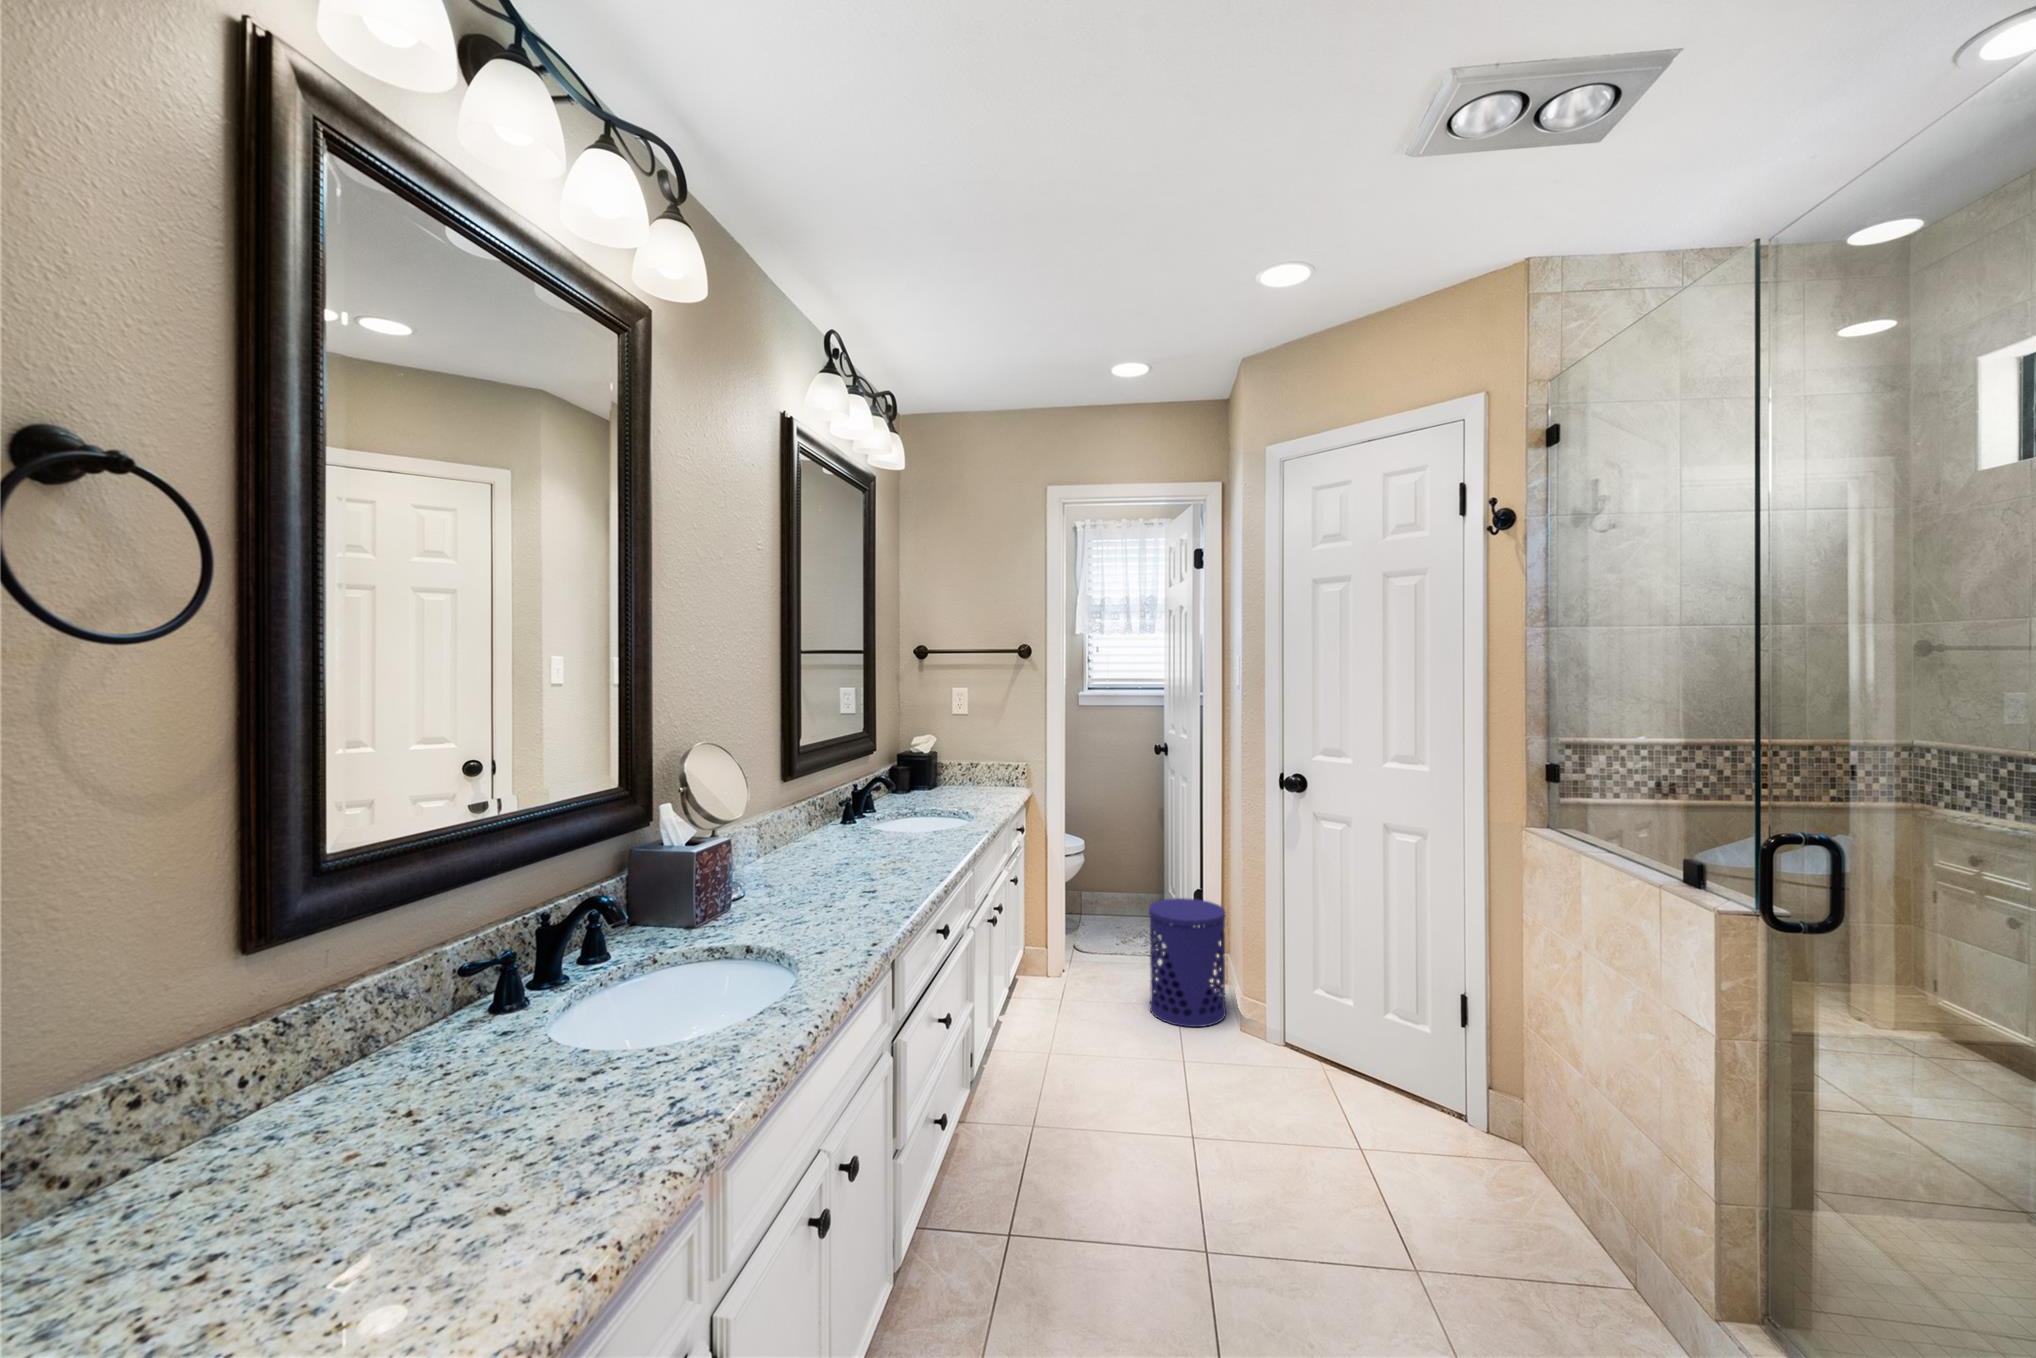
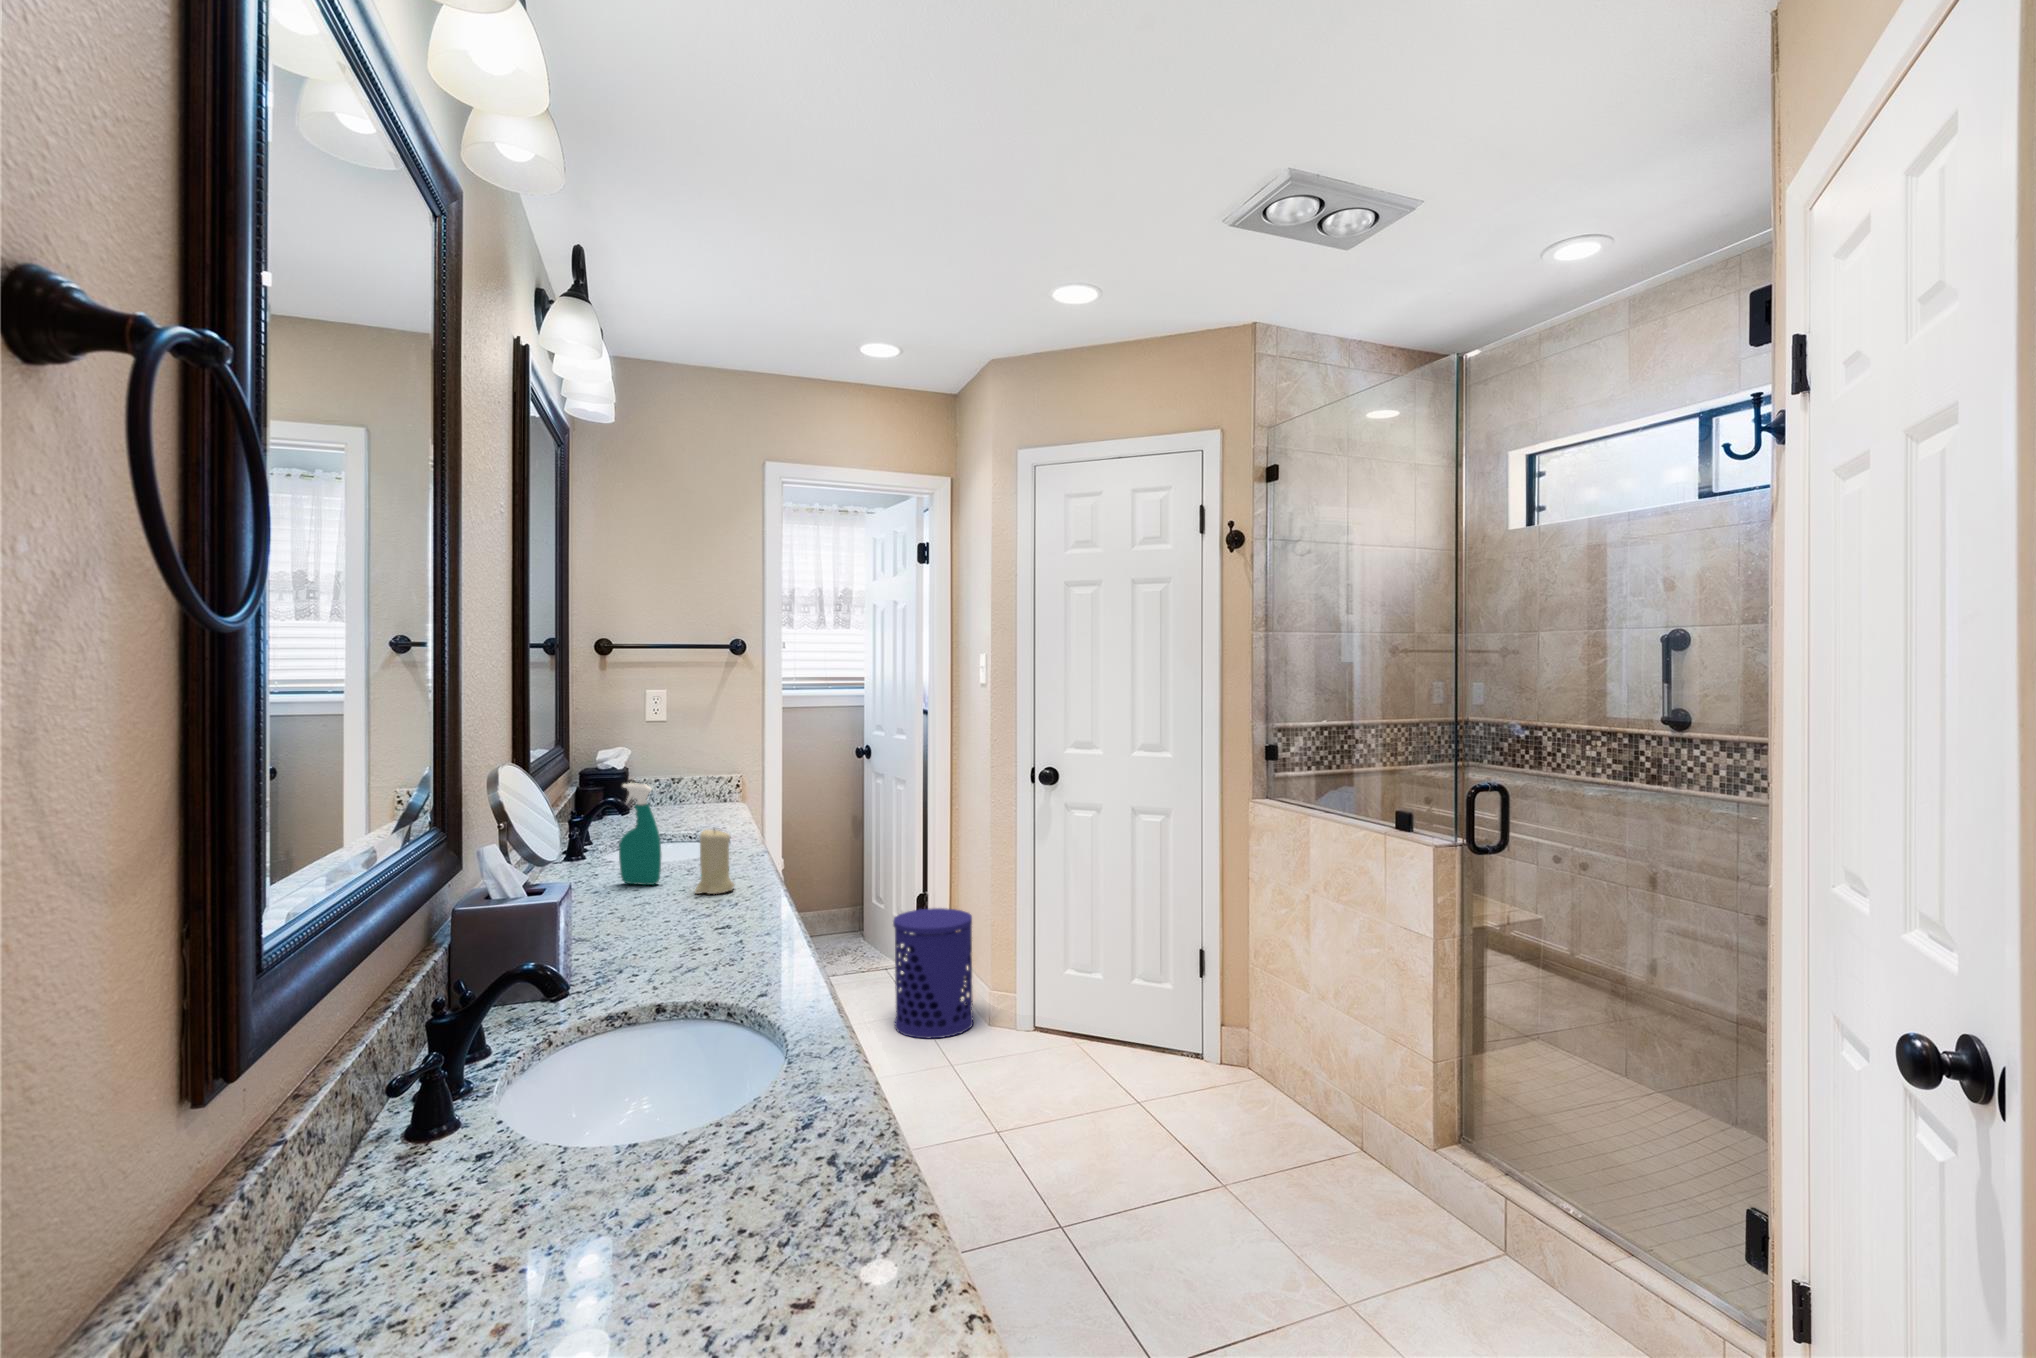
spray bottle: none [811,762,839,854] -> present [619,783,661,885]
candle: none [843,807,883,871] -> present [695,829,734,894]

